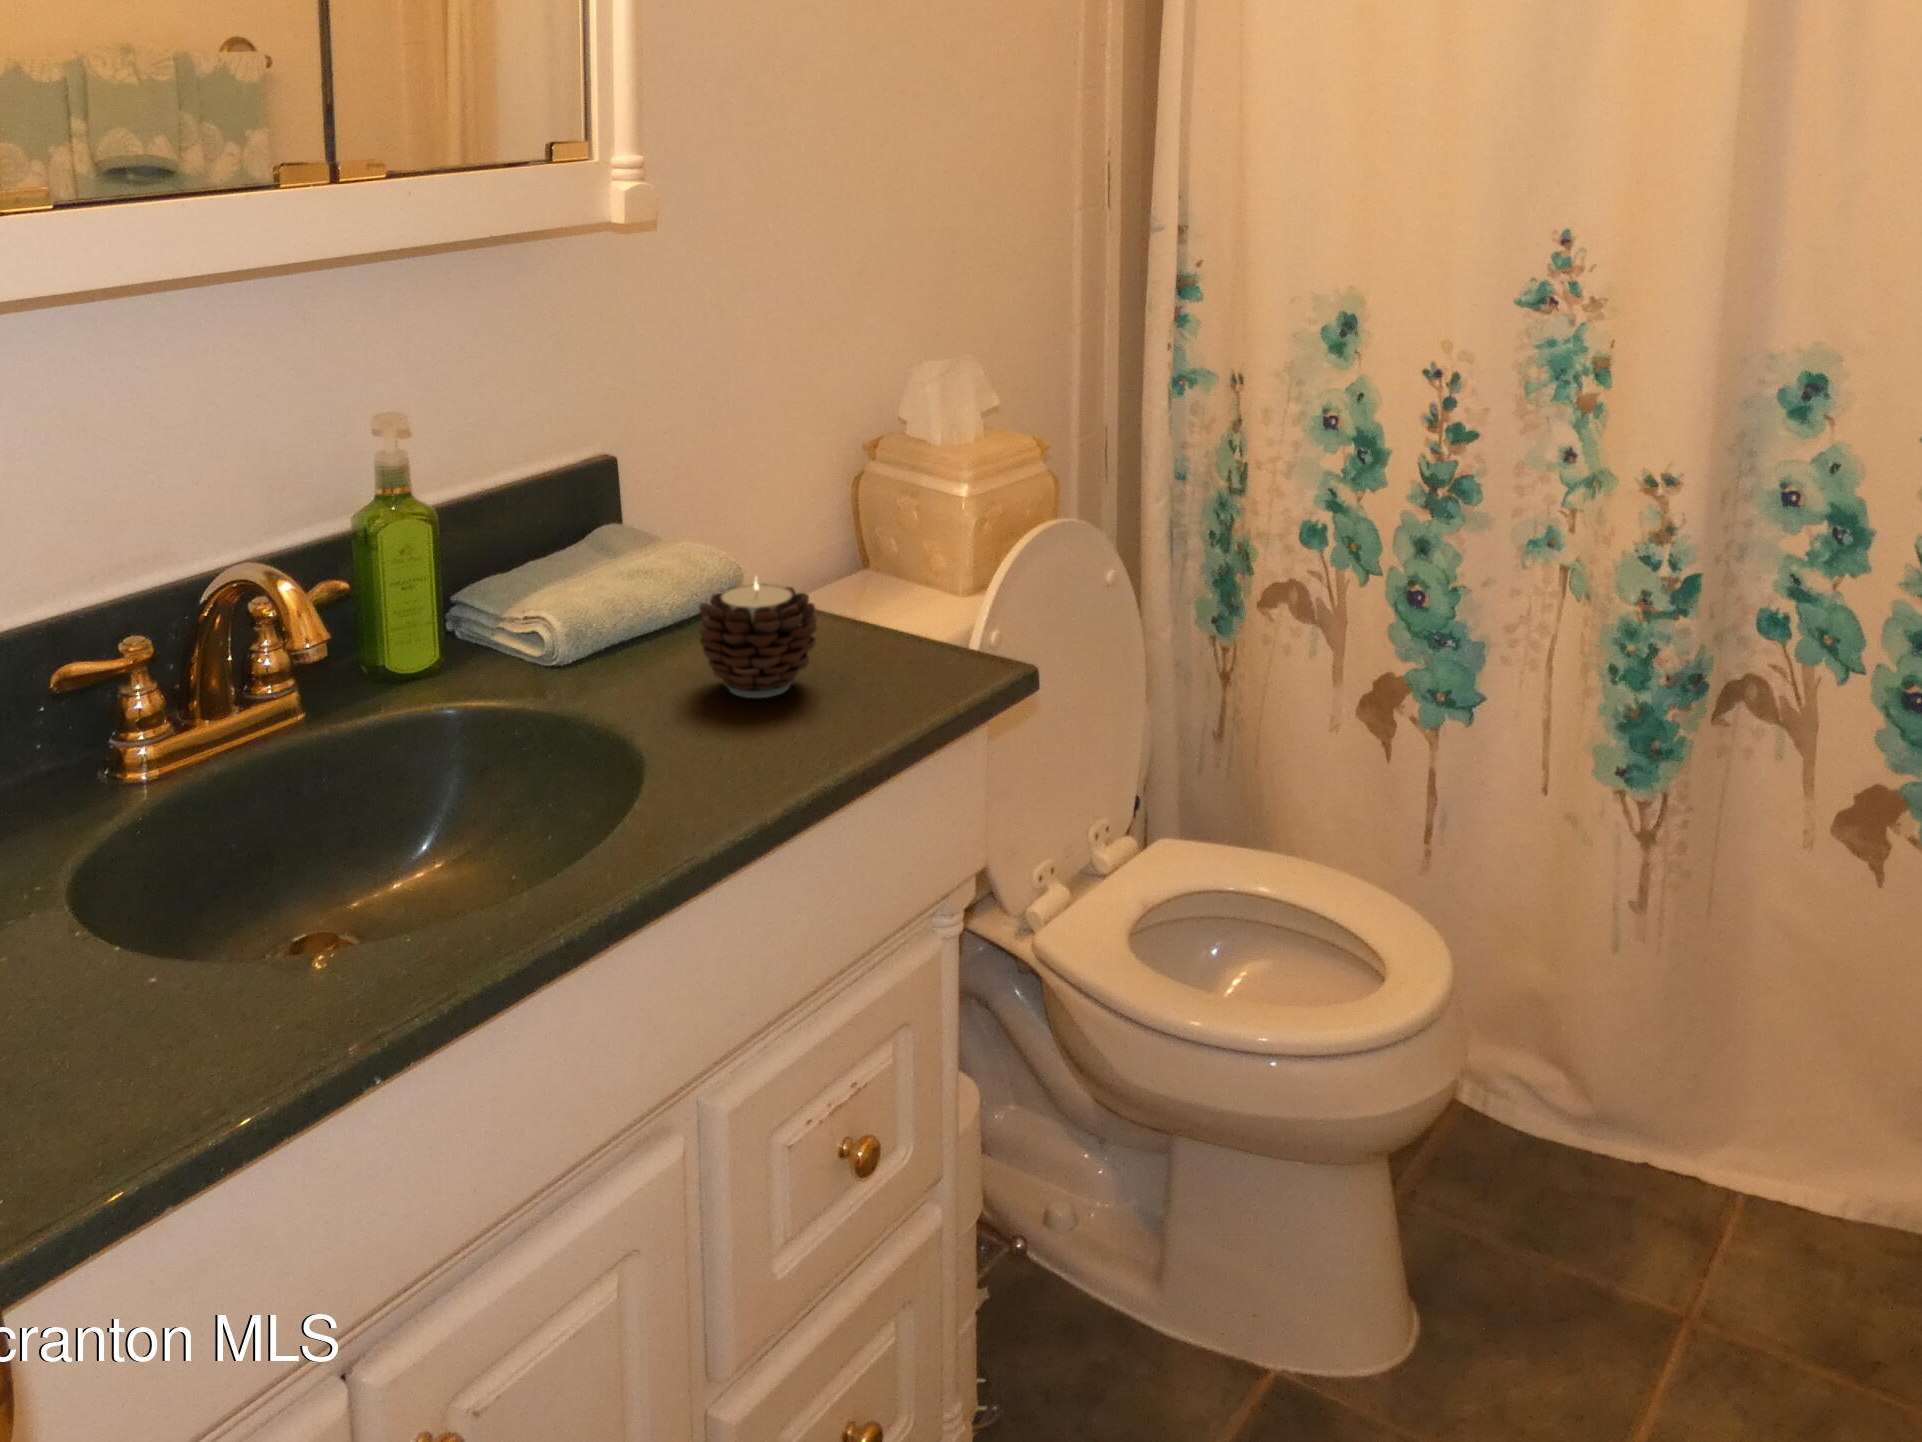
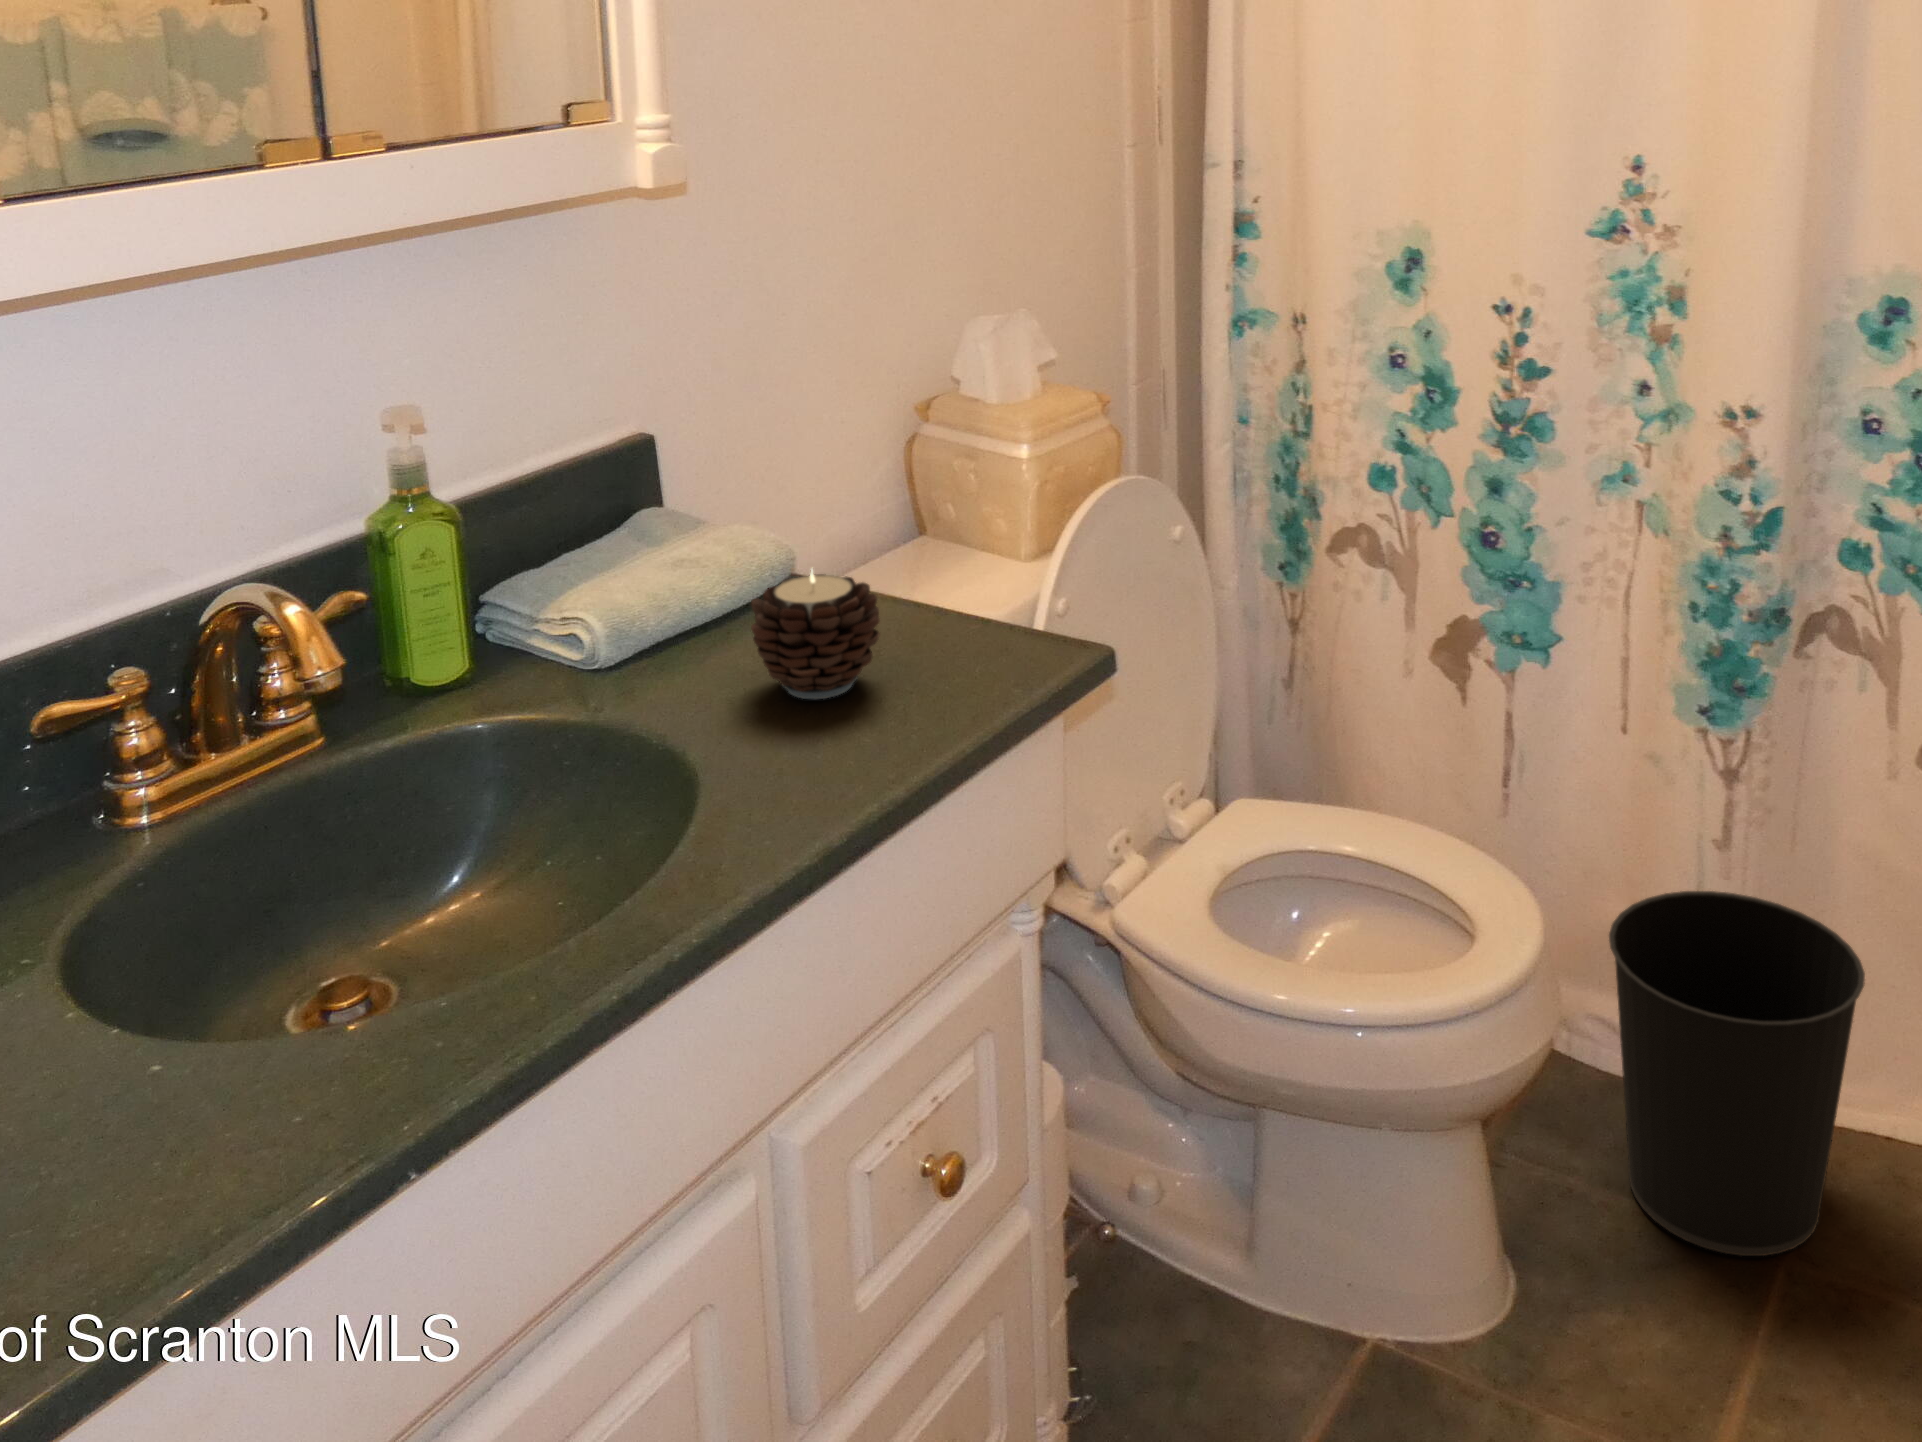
wastebasket: none [1520,952,1772,1315] -> present [1609,891,1865,1256]

